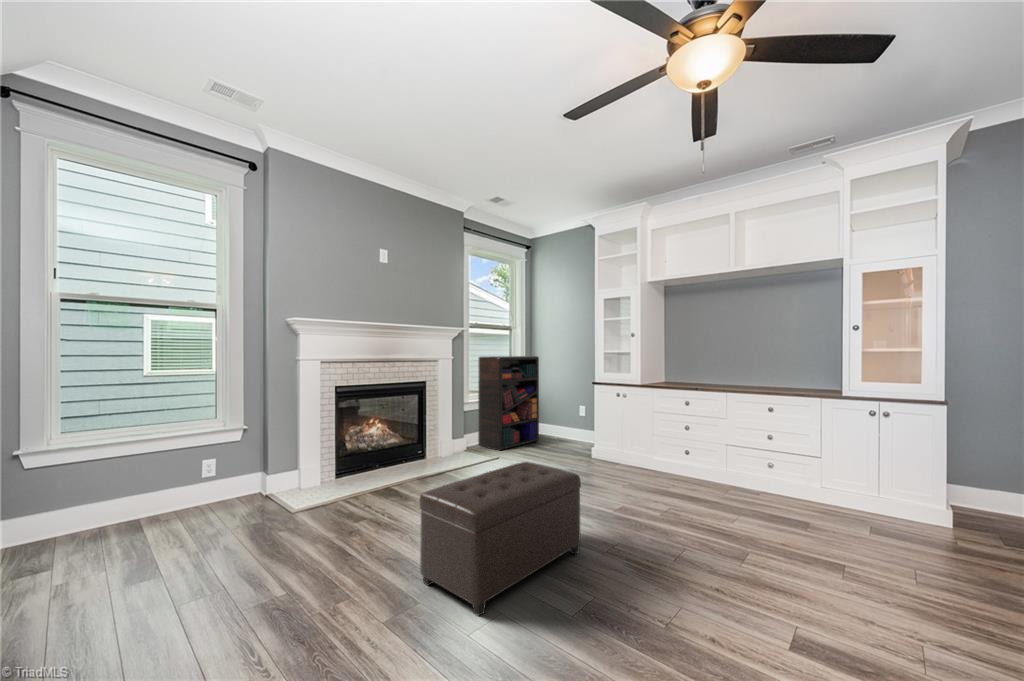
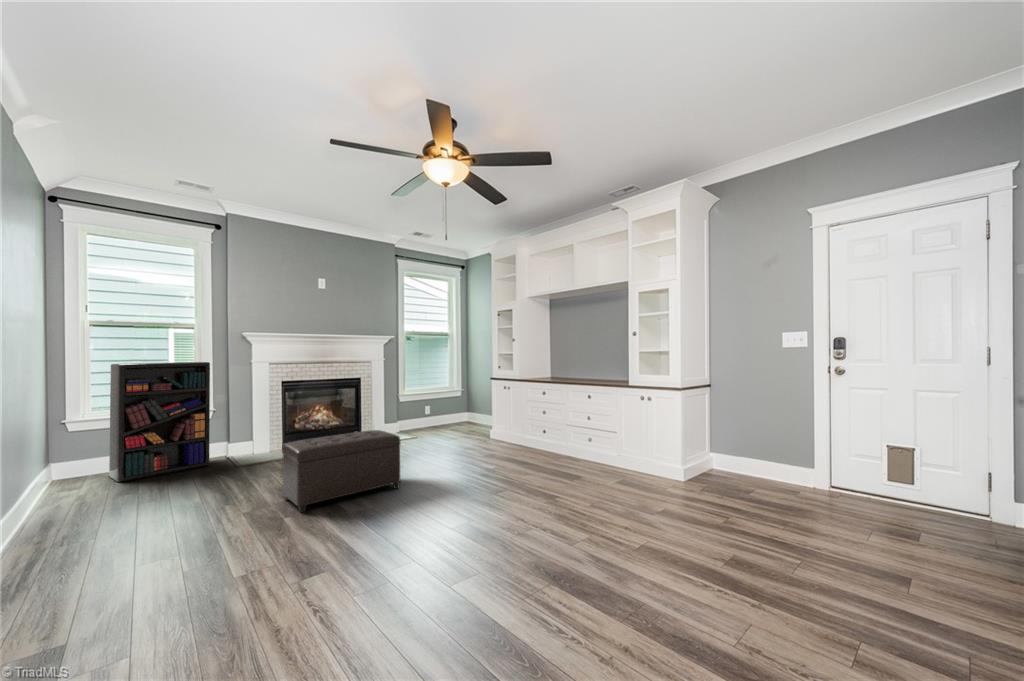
bookshelf: present [478,356,539,450] -> present [109,362,210,482]

